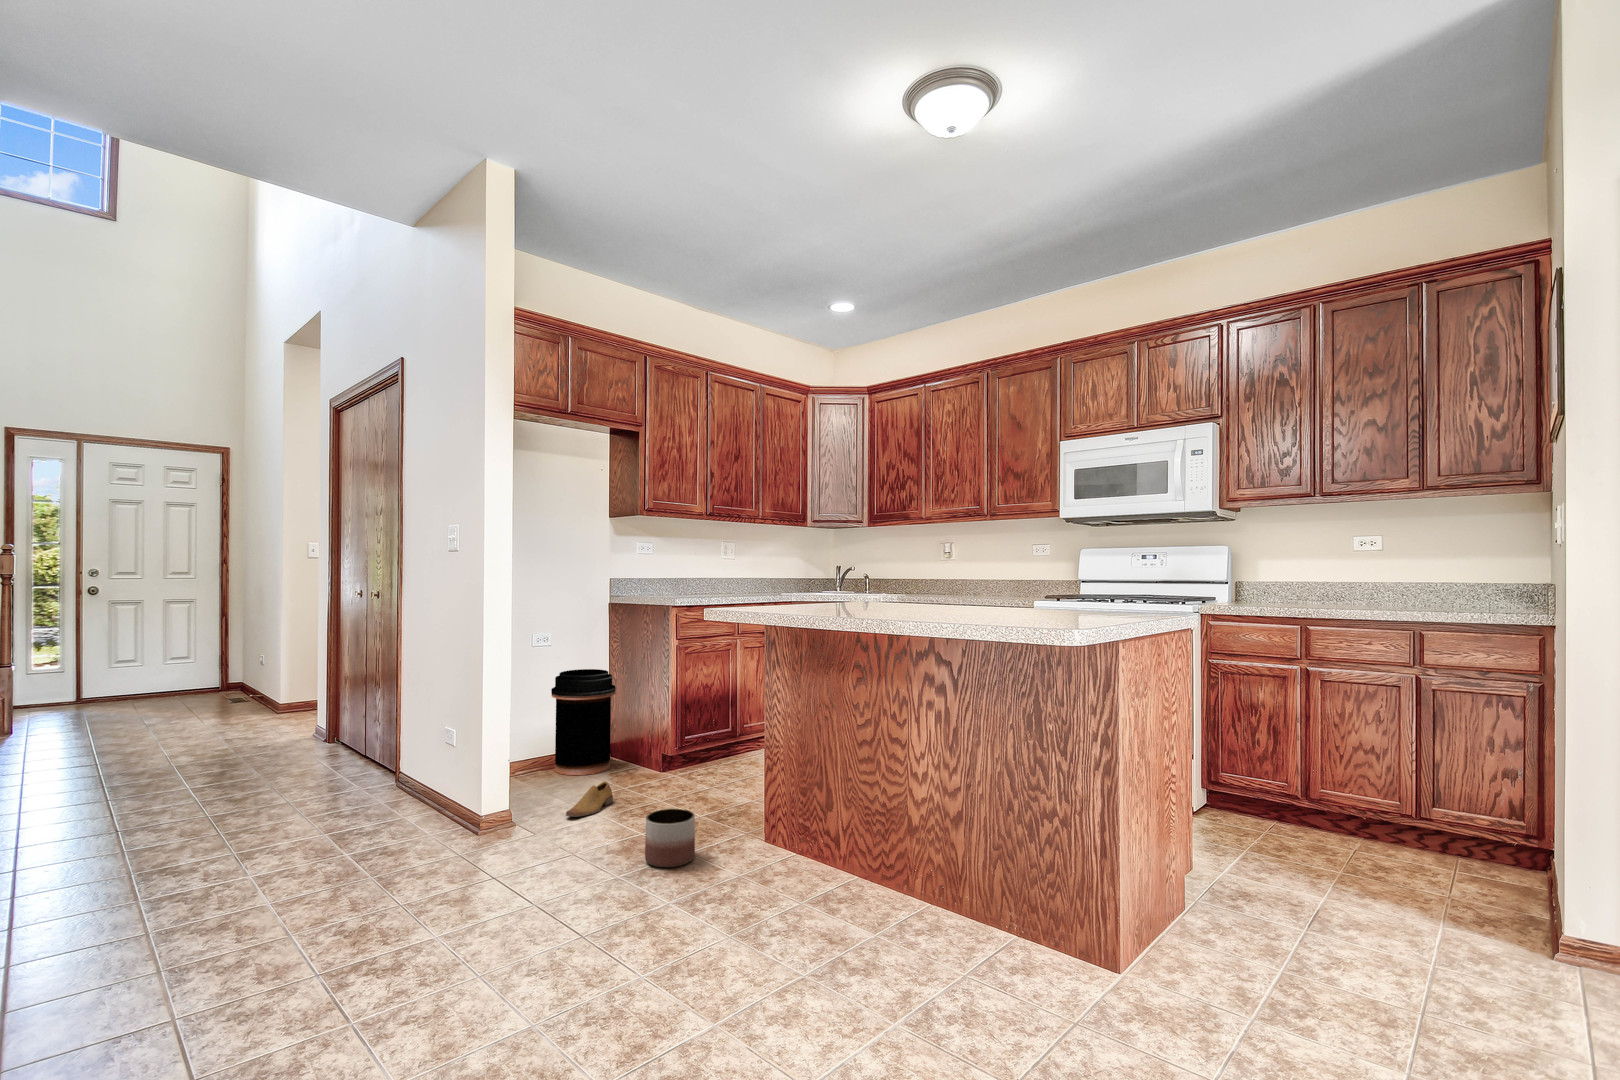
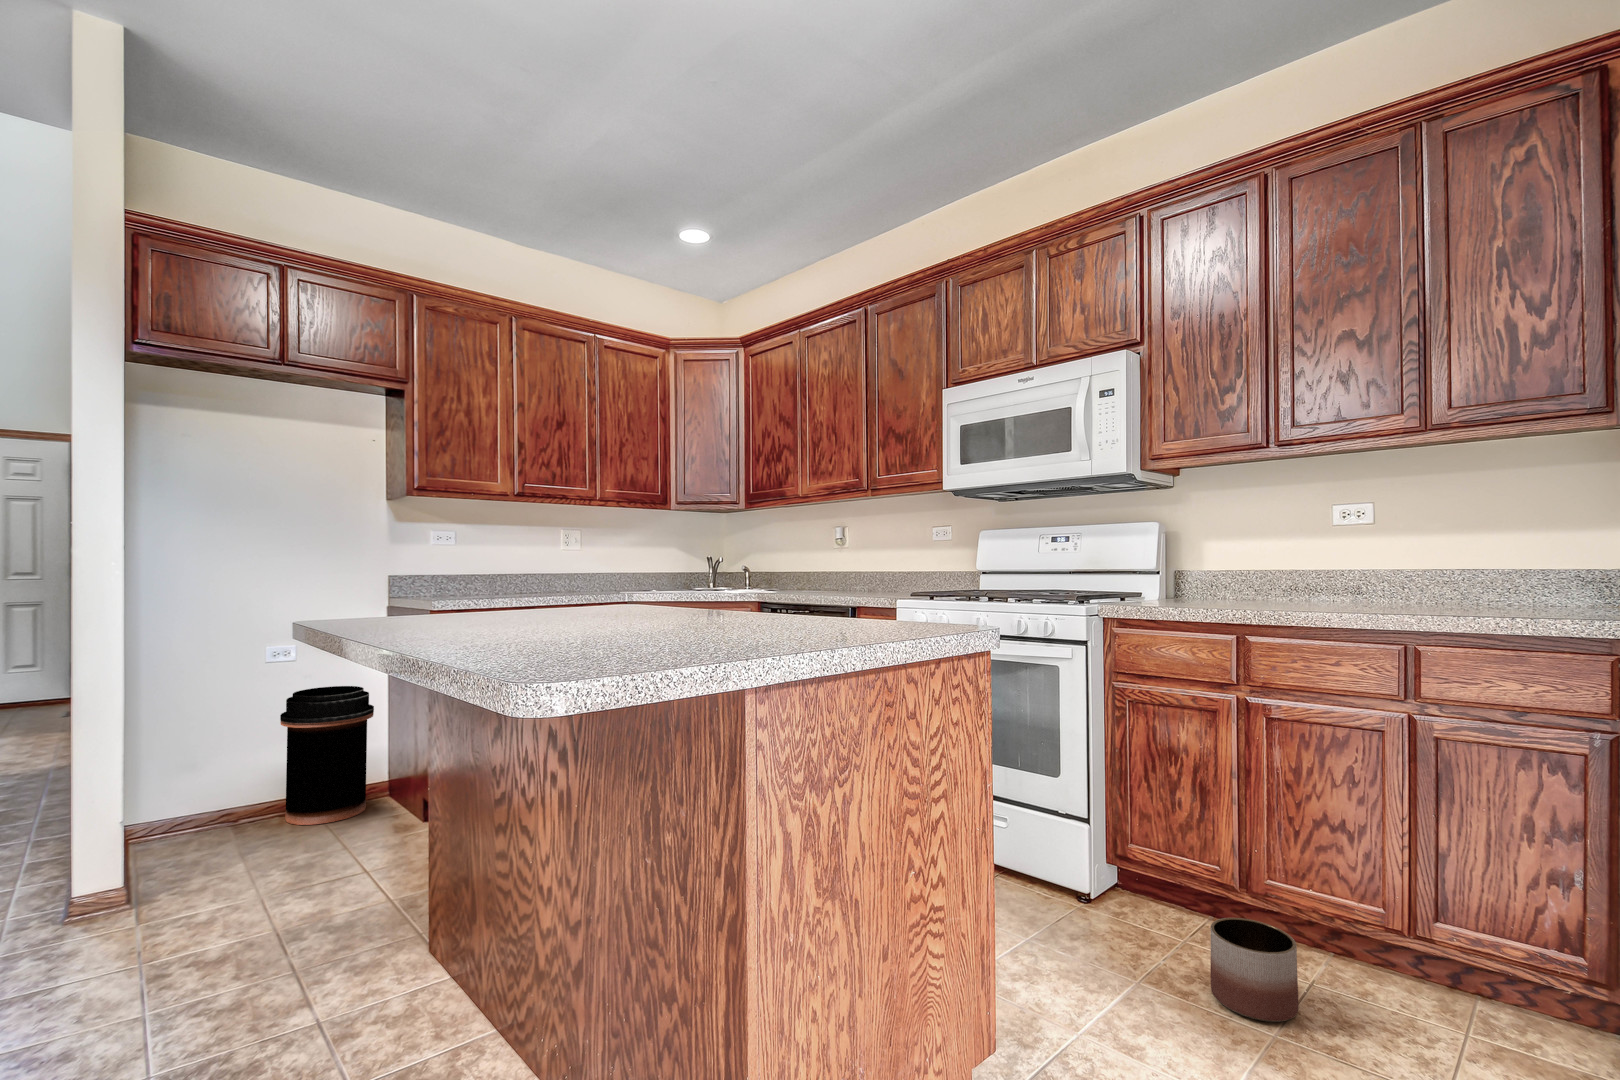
shoe: present [566,782,613,817] -> none [198,844,299,900]
planter: present [645,809,695,867] -> present [1210,918,1298,1022]

